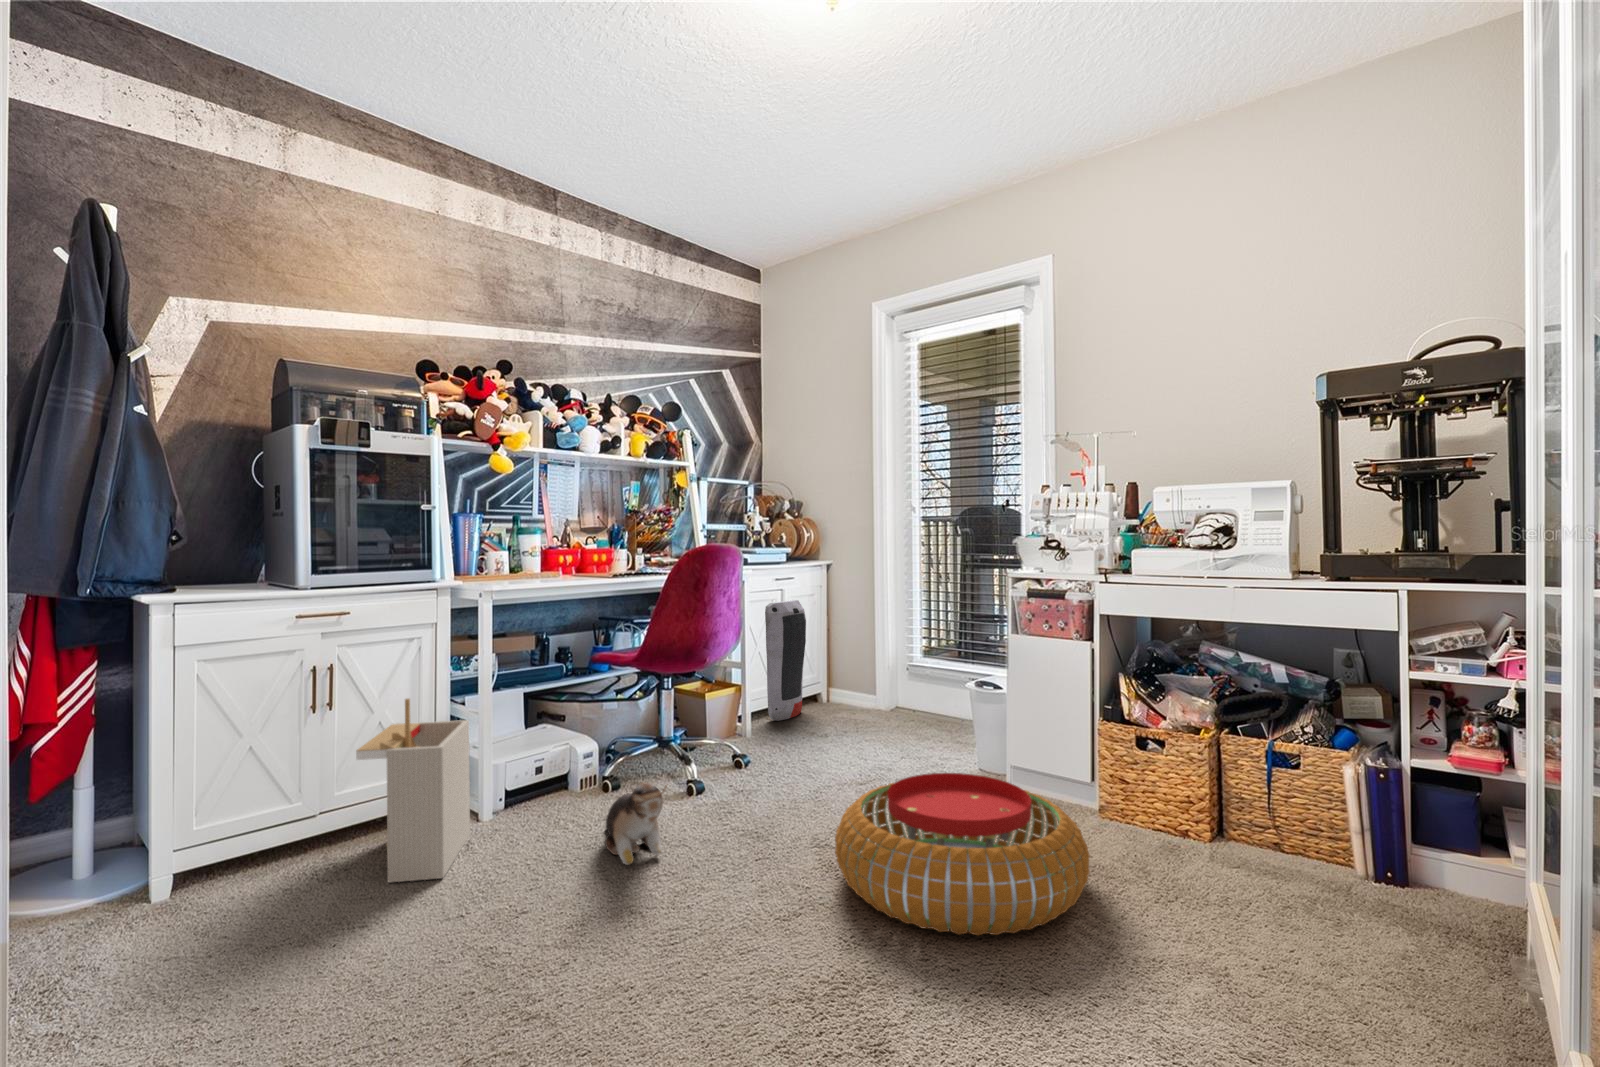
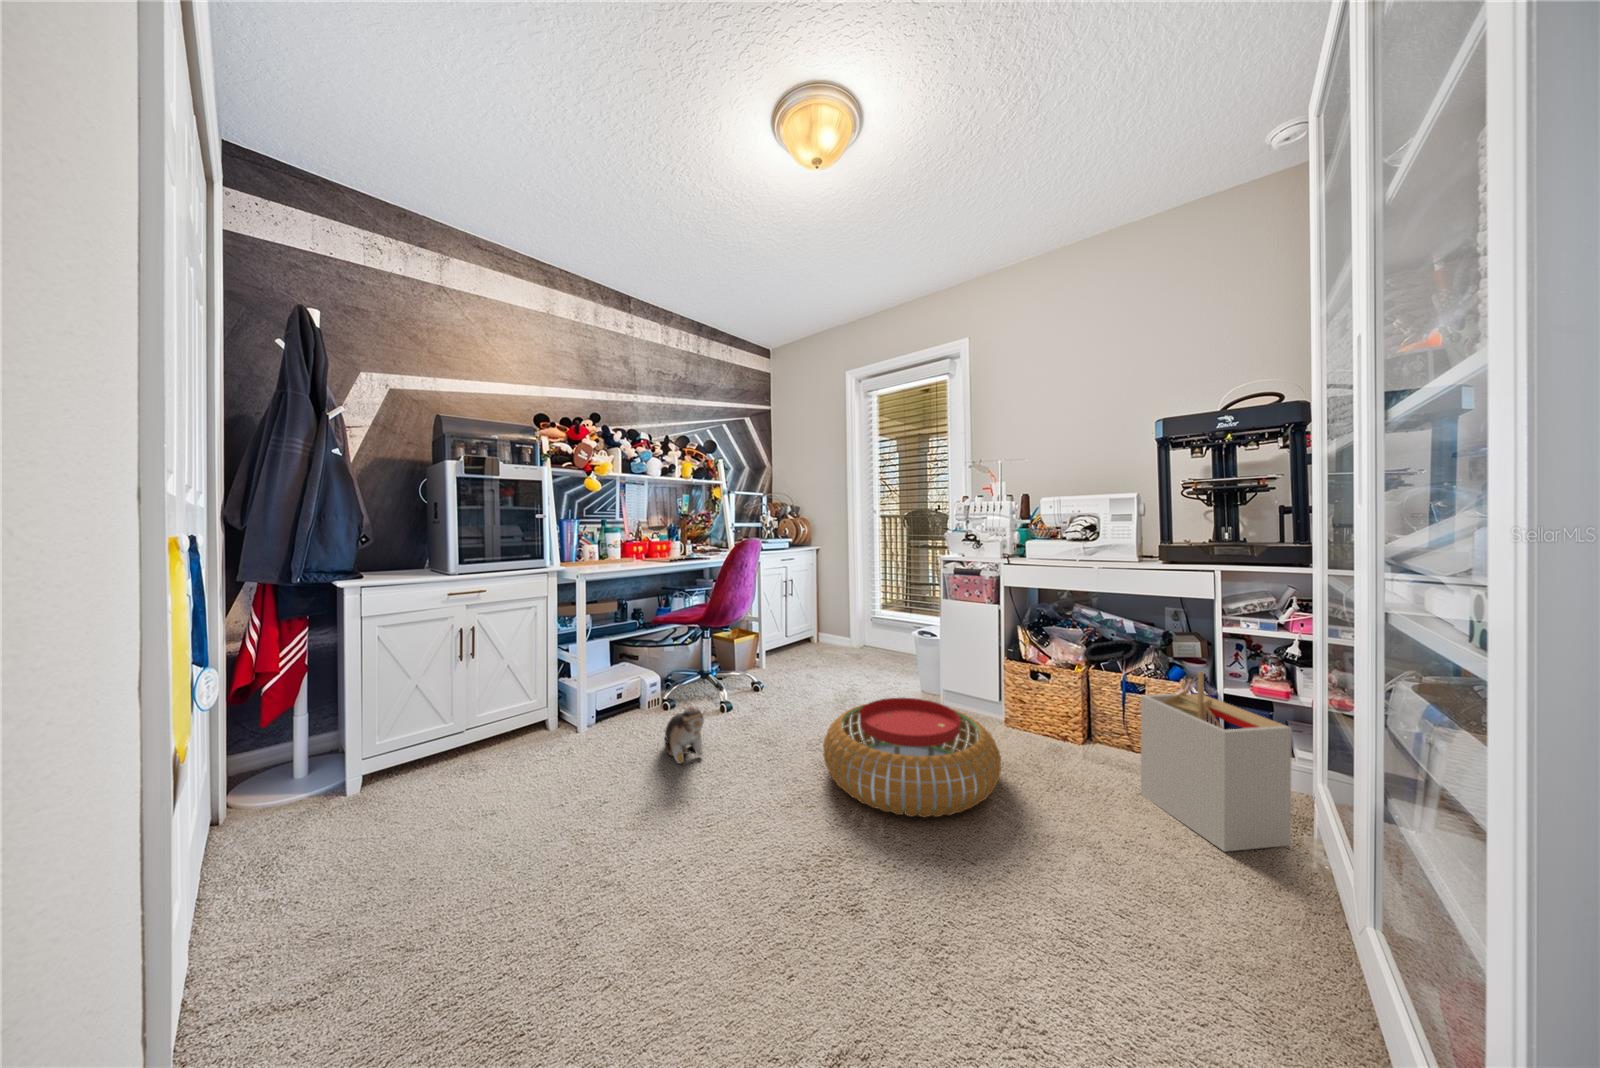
air purifier: present [765,600,806,721] -> none [775,574,803,655]
storage bin: present [356,699,470,882] -> present [1141,671,1292,851]

